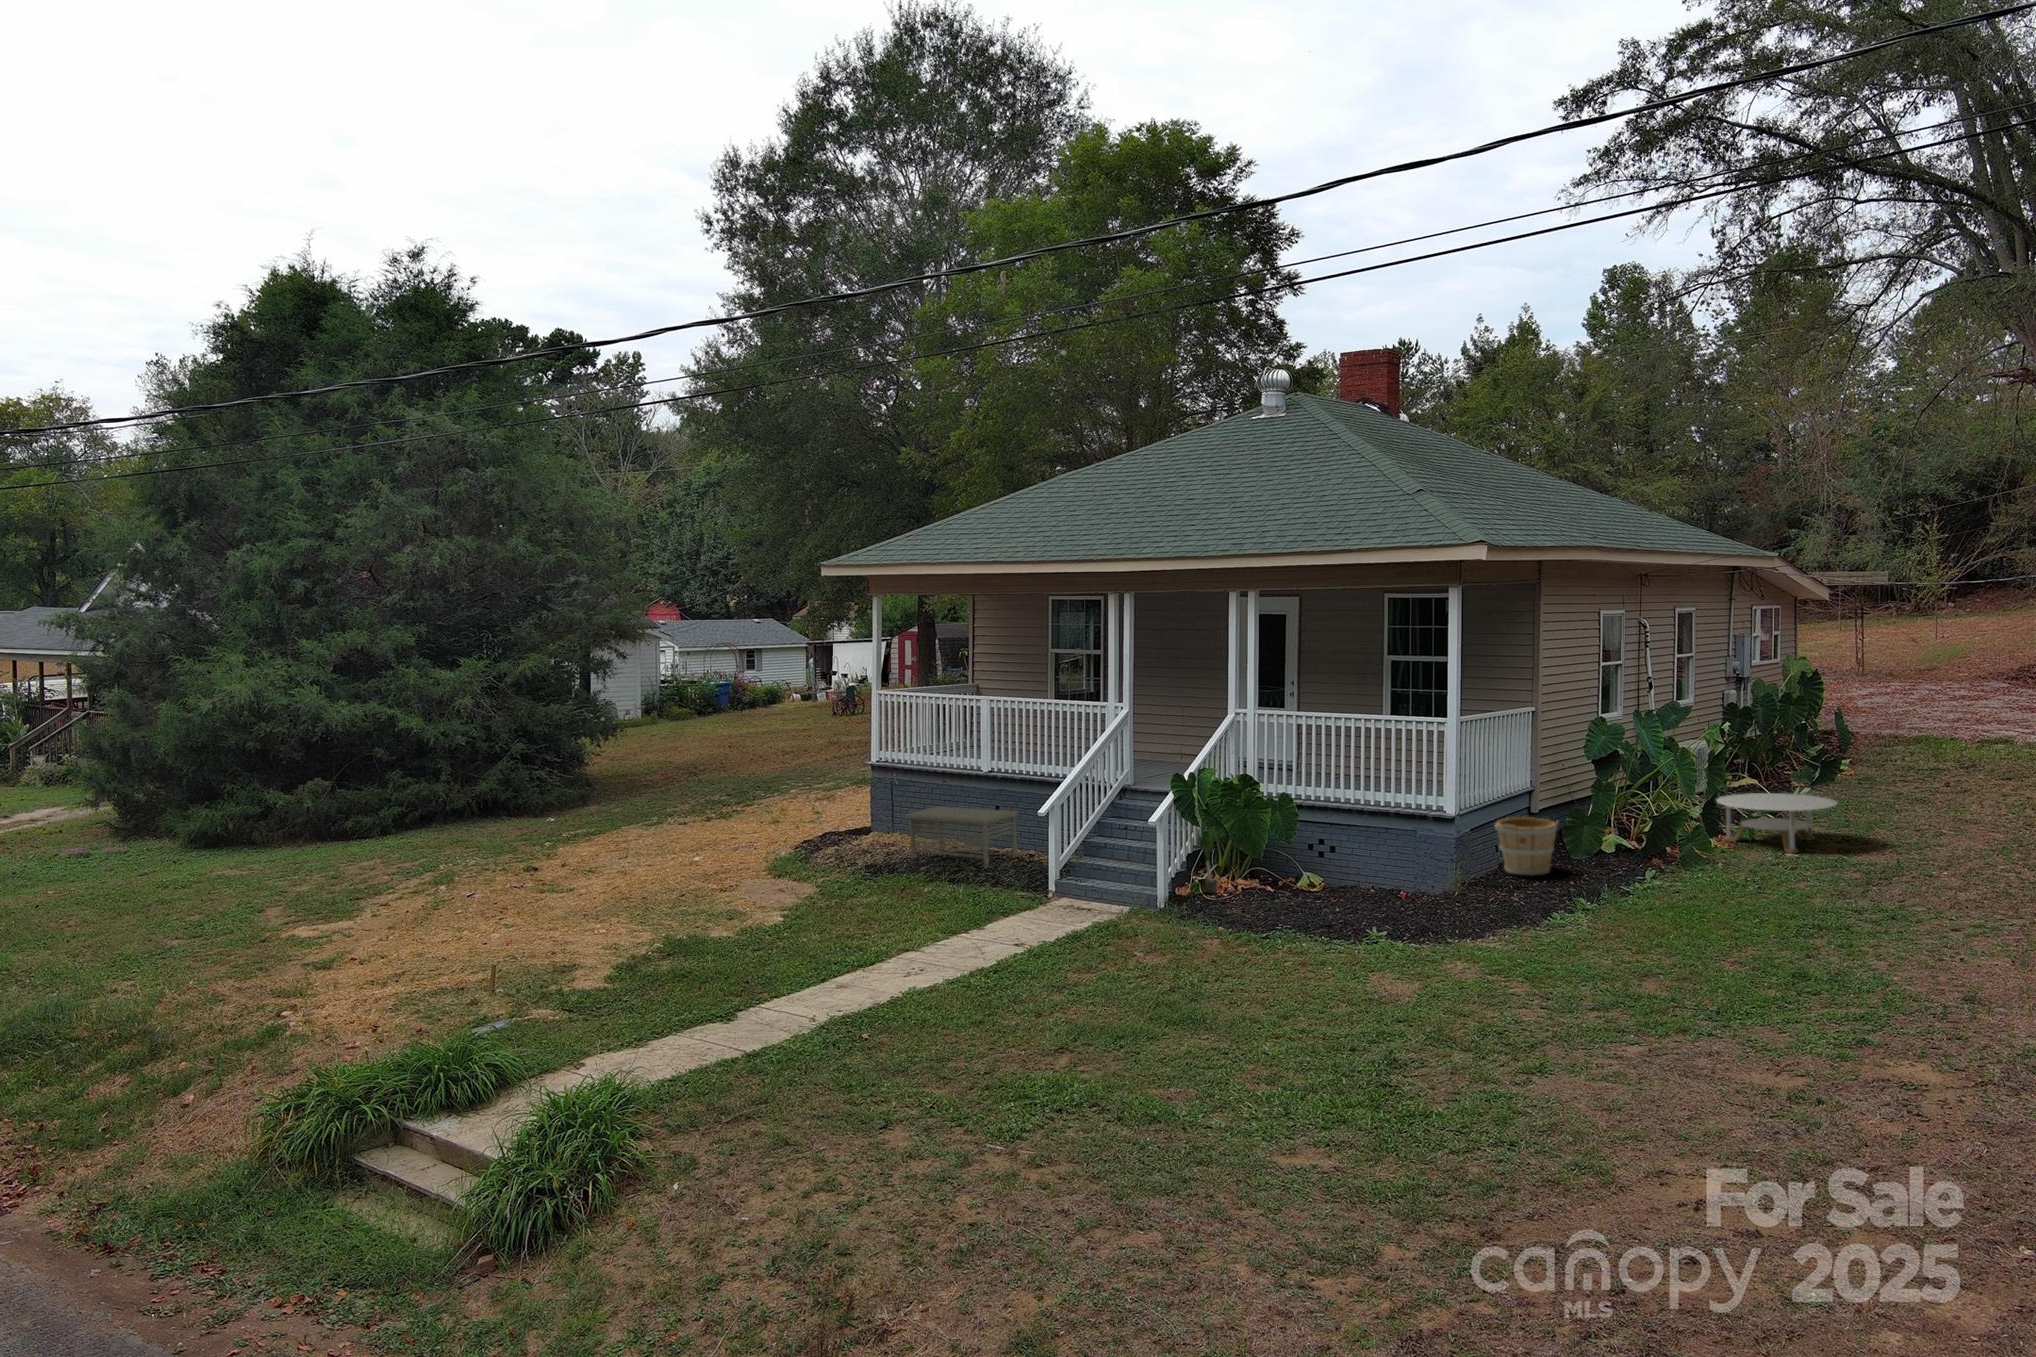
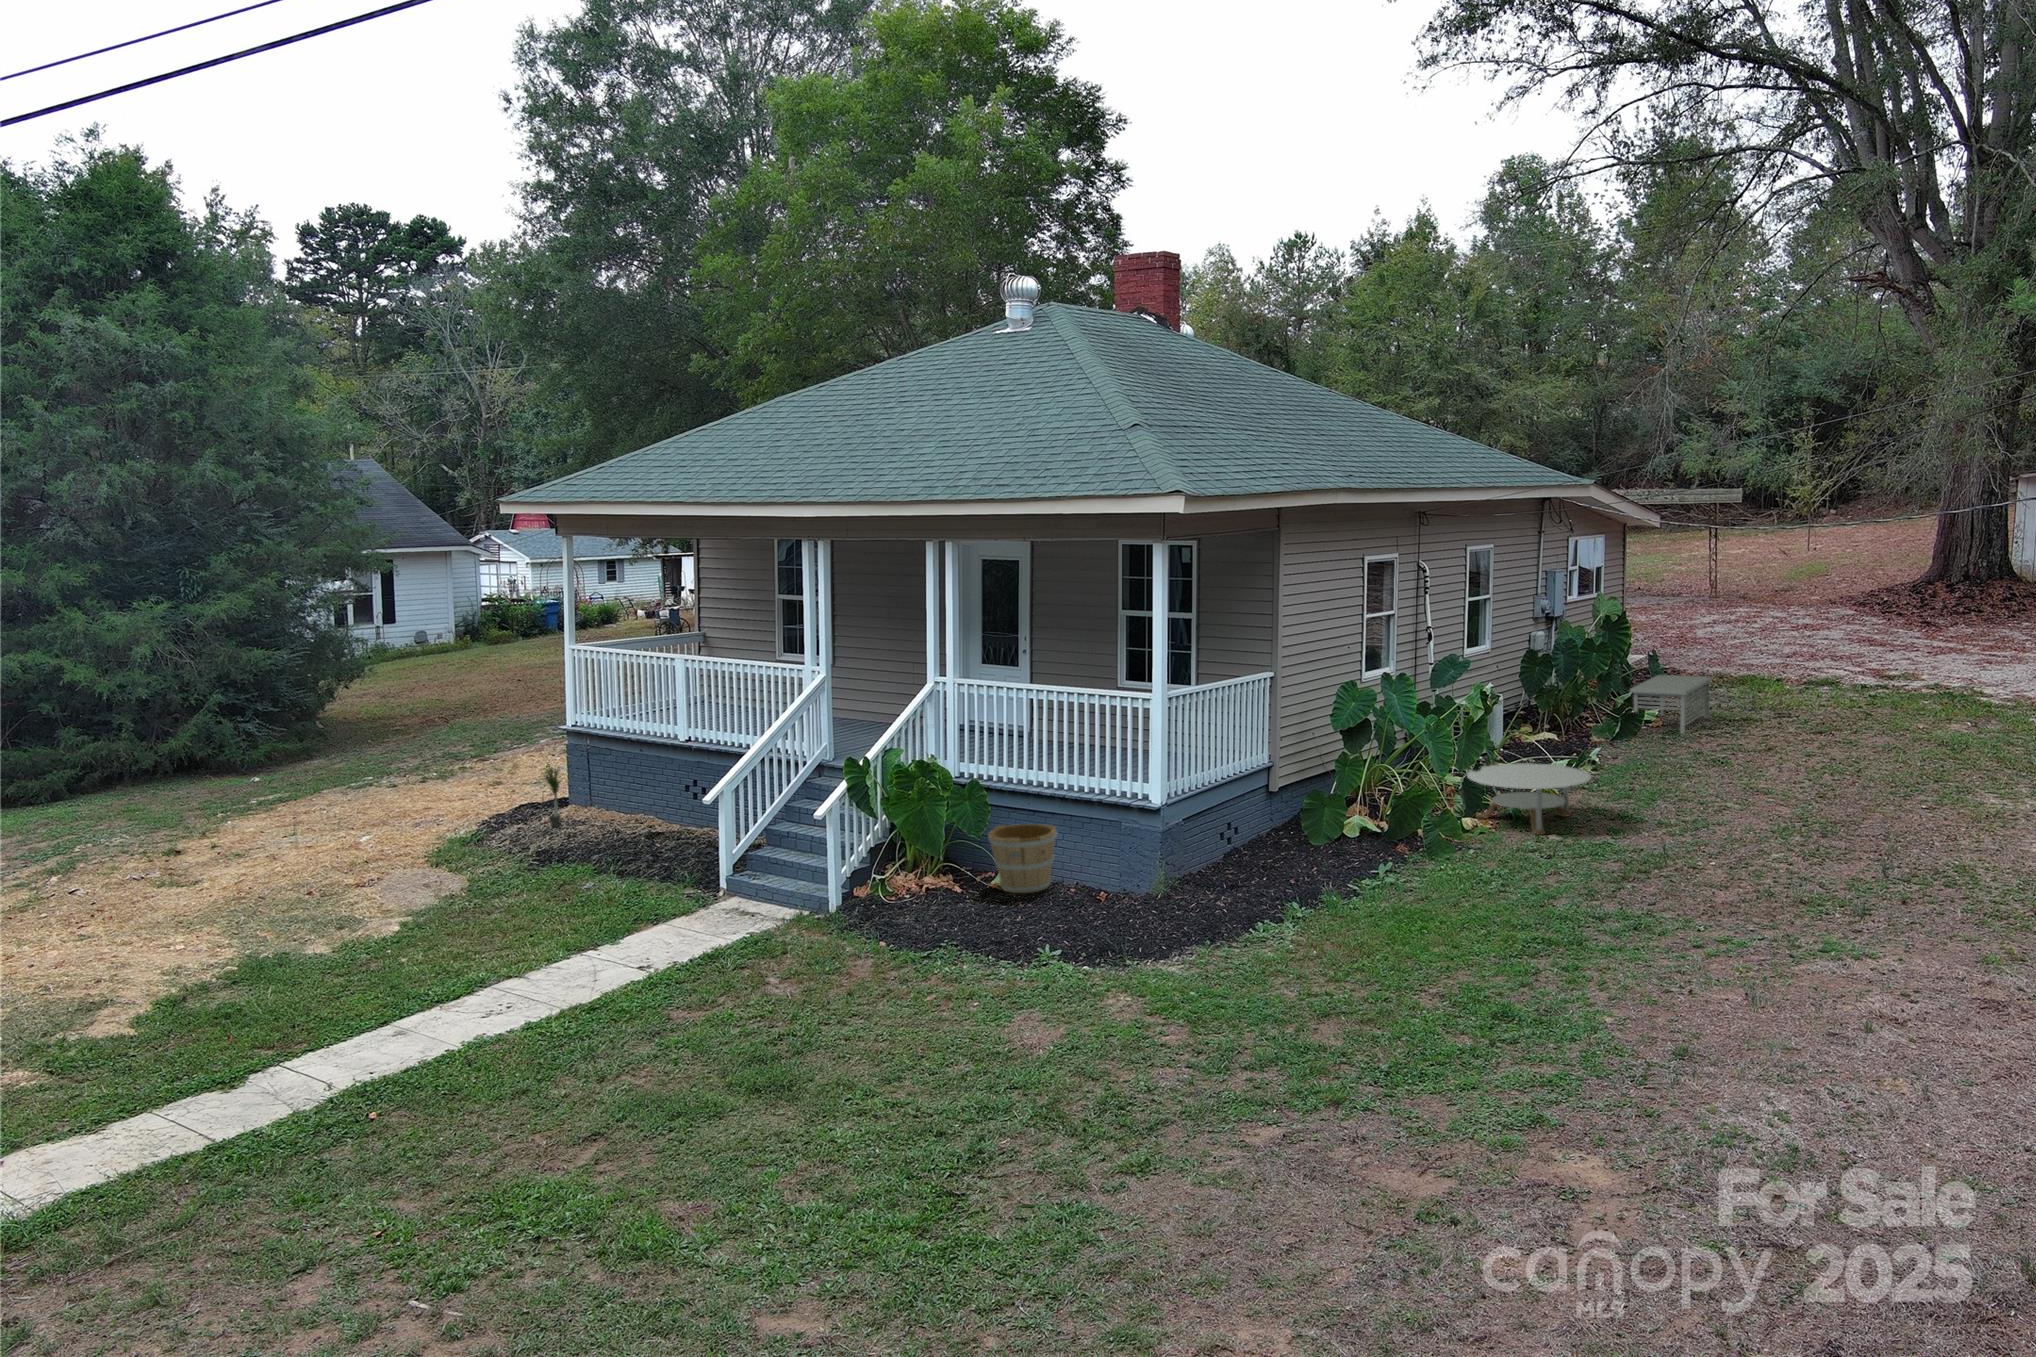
storage bench: present [905,806,1018,865] -> present [1630,675,1712,734]
wooden bucket: present [1495,817,1558,876] -> present [988,824,1057,893]
potted plant: present [1197,821,1218,893] -> present [541,768,561,827]

